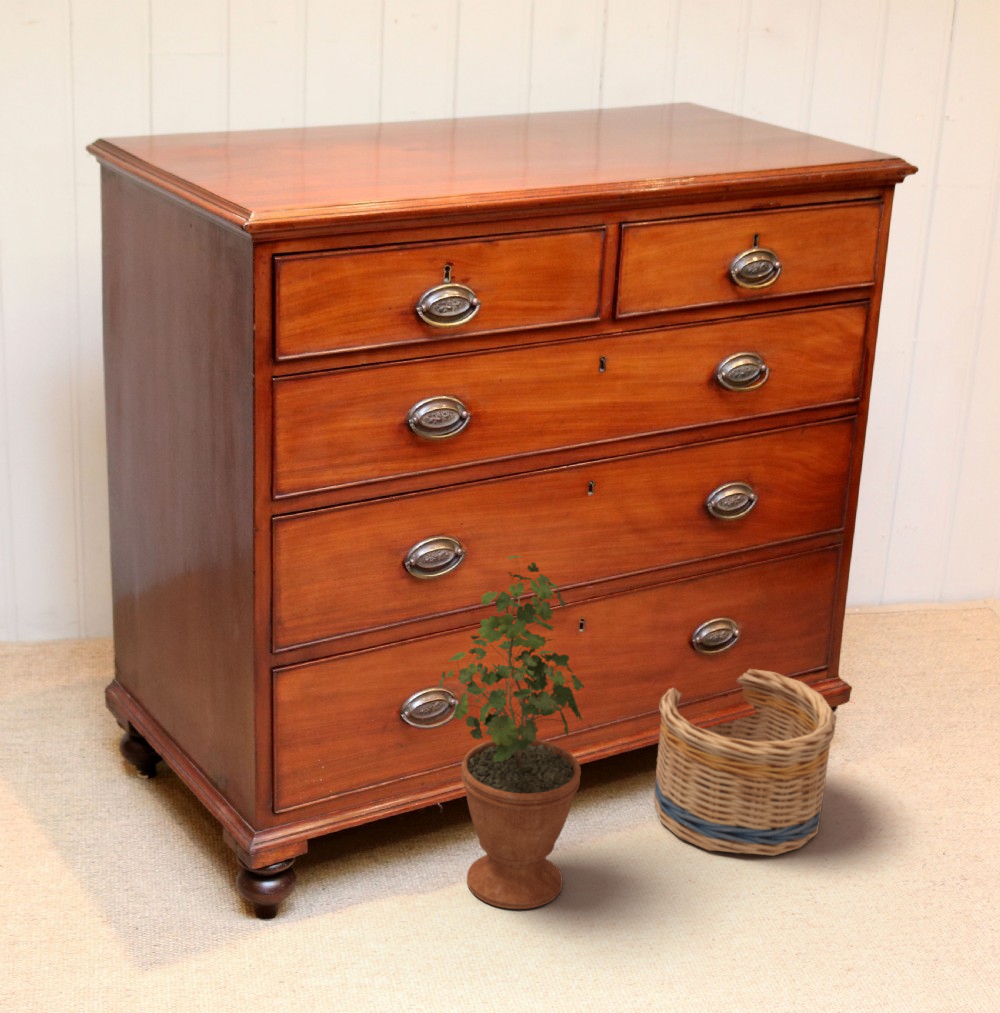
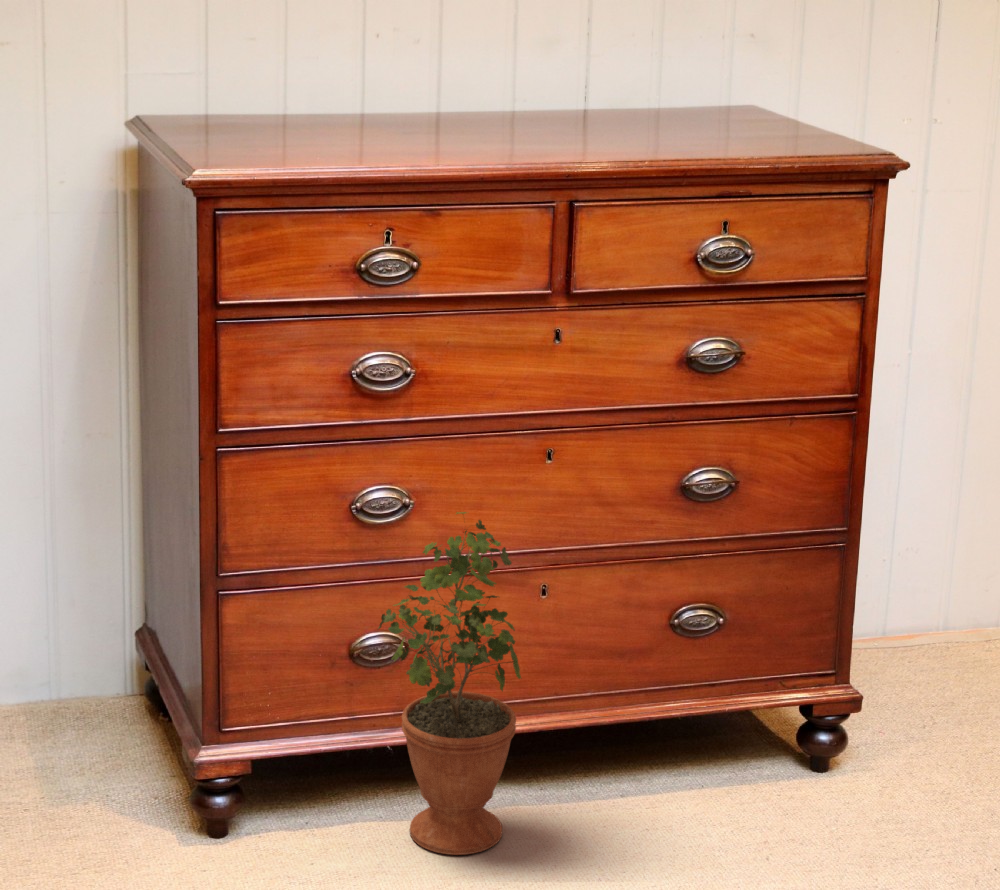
basket: present [654,669,837,856] -> none [629,657,807,844]

